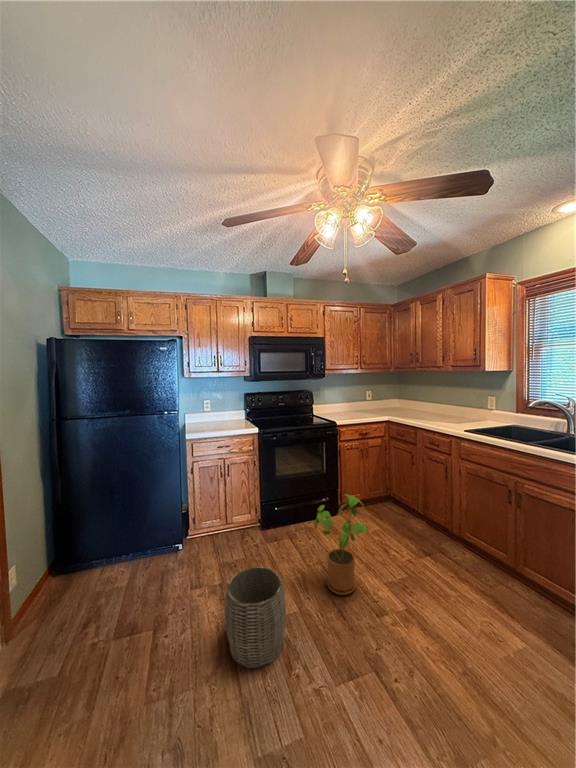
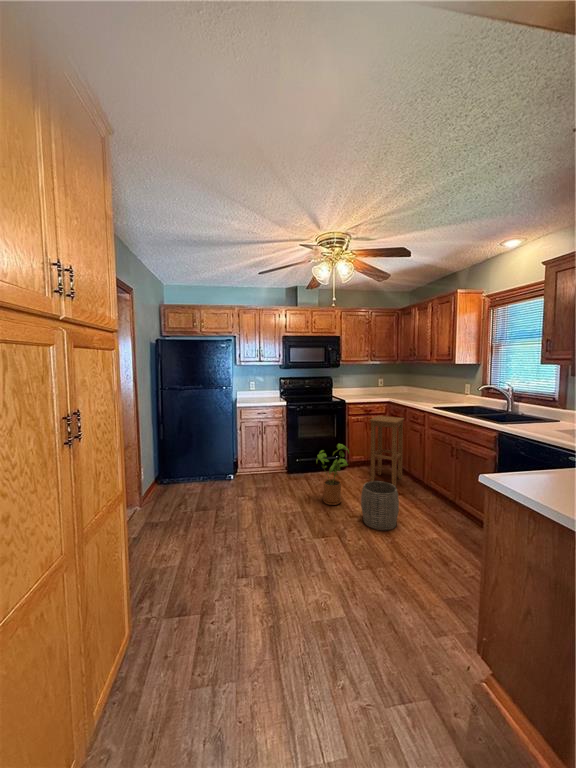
stool: none [376,442,419,542] -> present [369,416,404,486]
woven basket: present [225,567,286,668] -> present [361,481,399,530]

